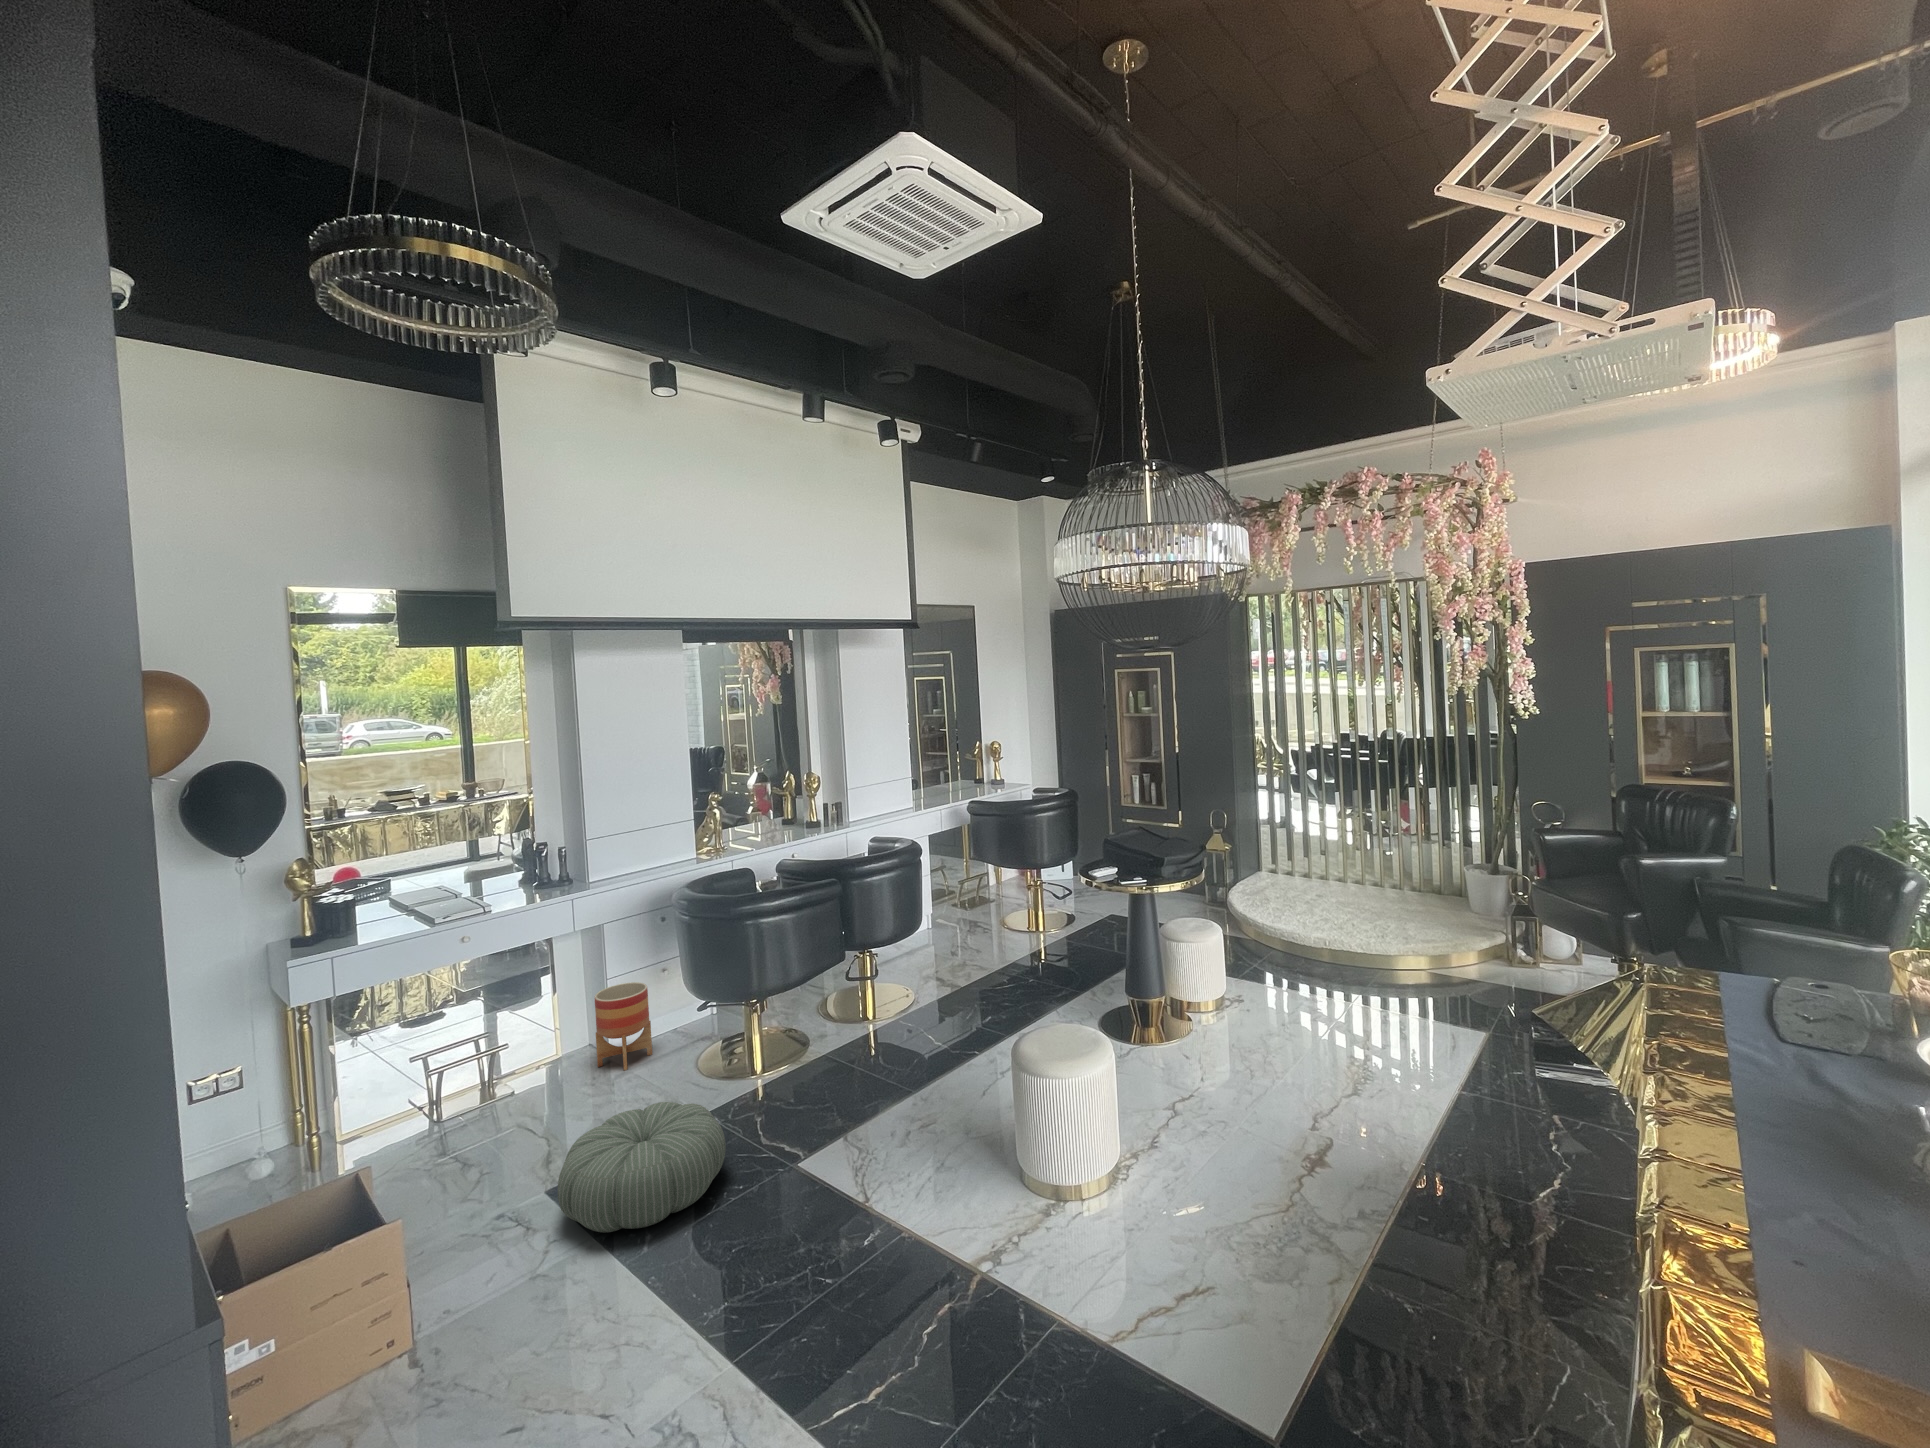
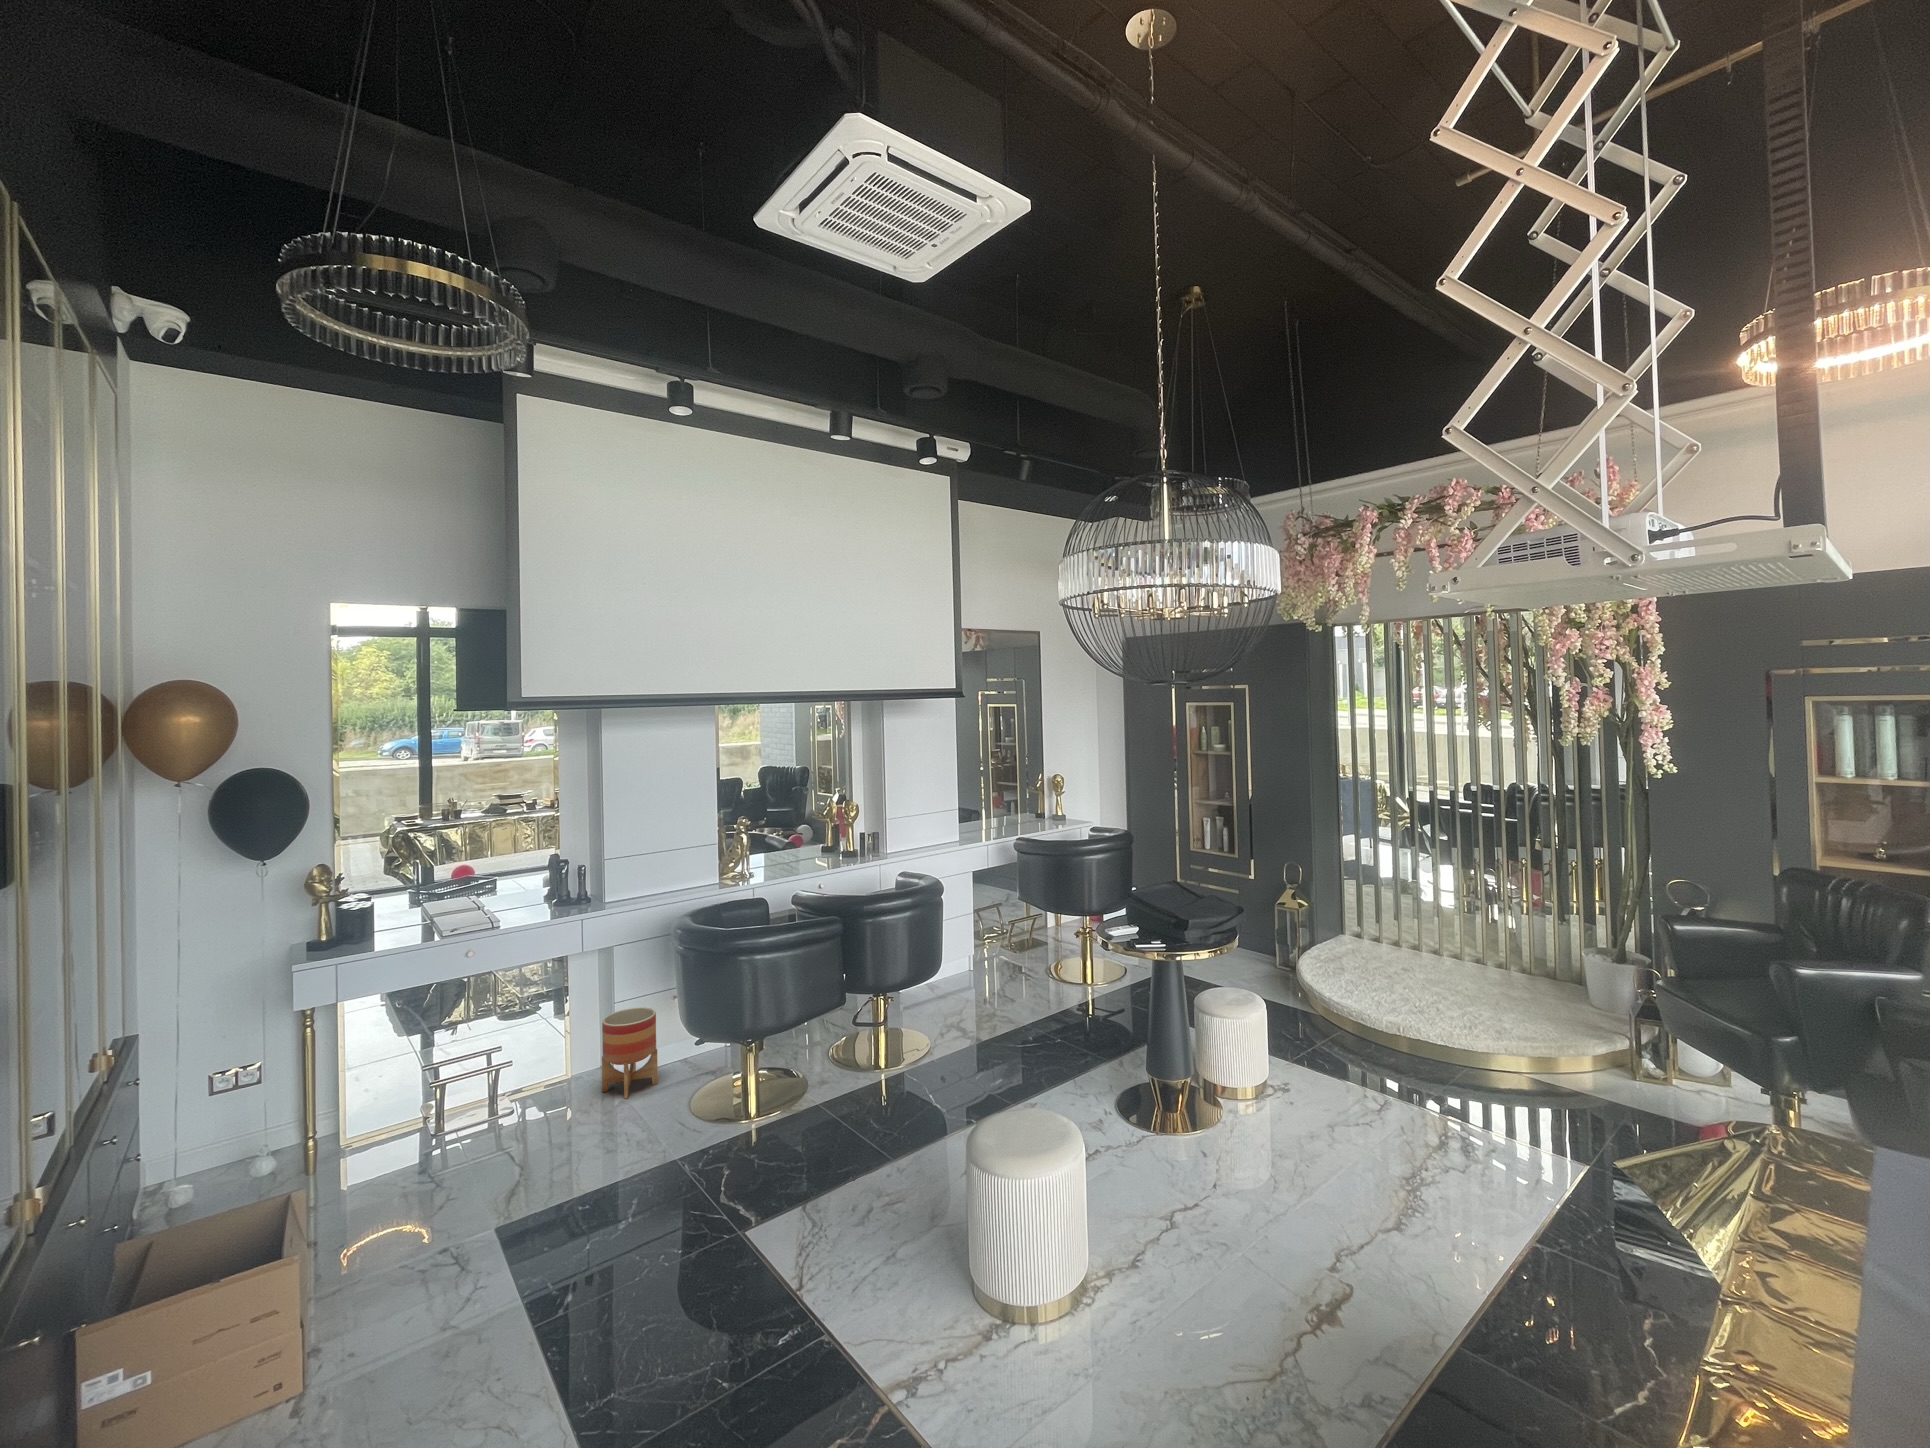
pouf: present [558,1102,726,1232] -> none [491,1145,674,1287]

